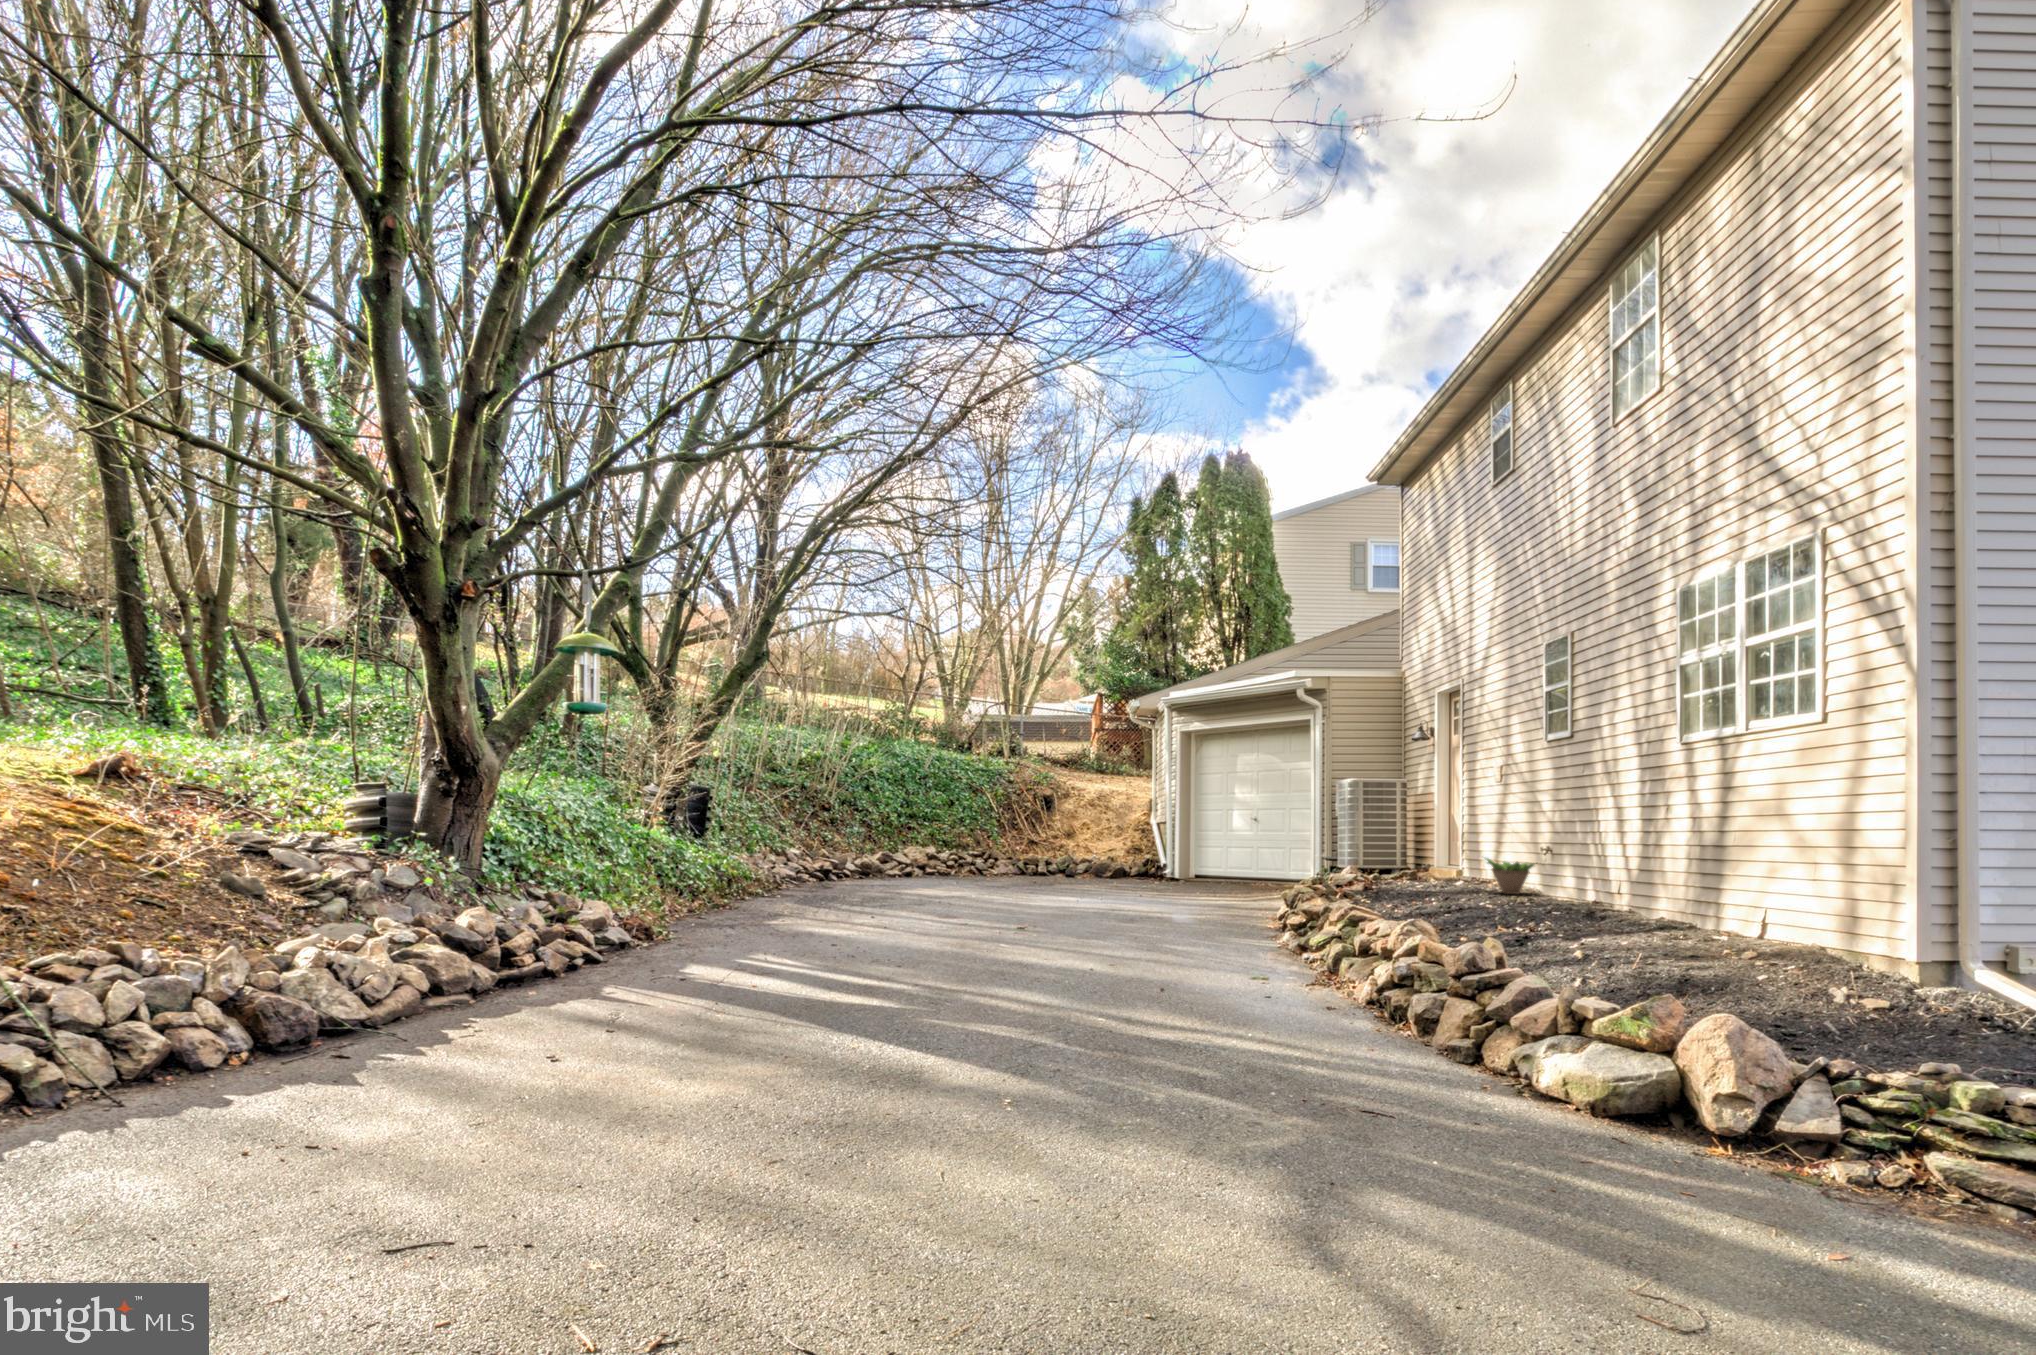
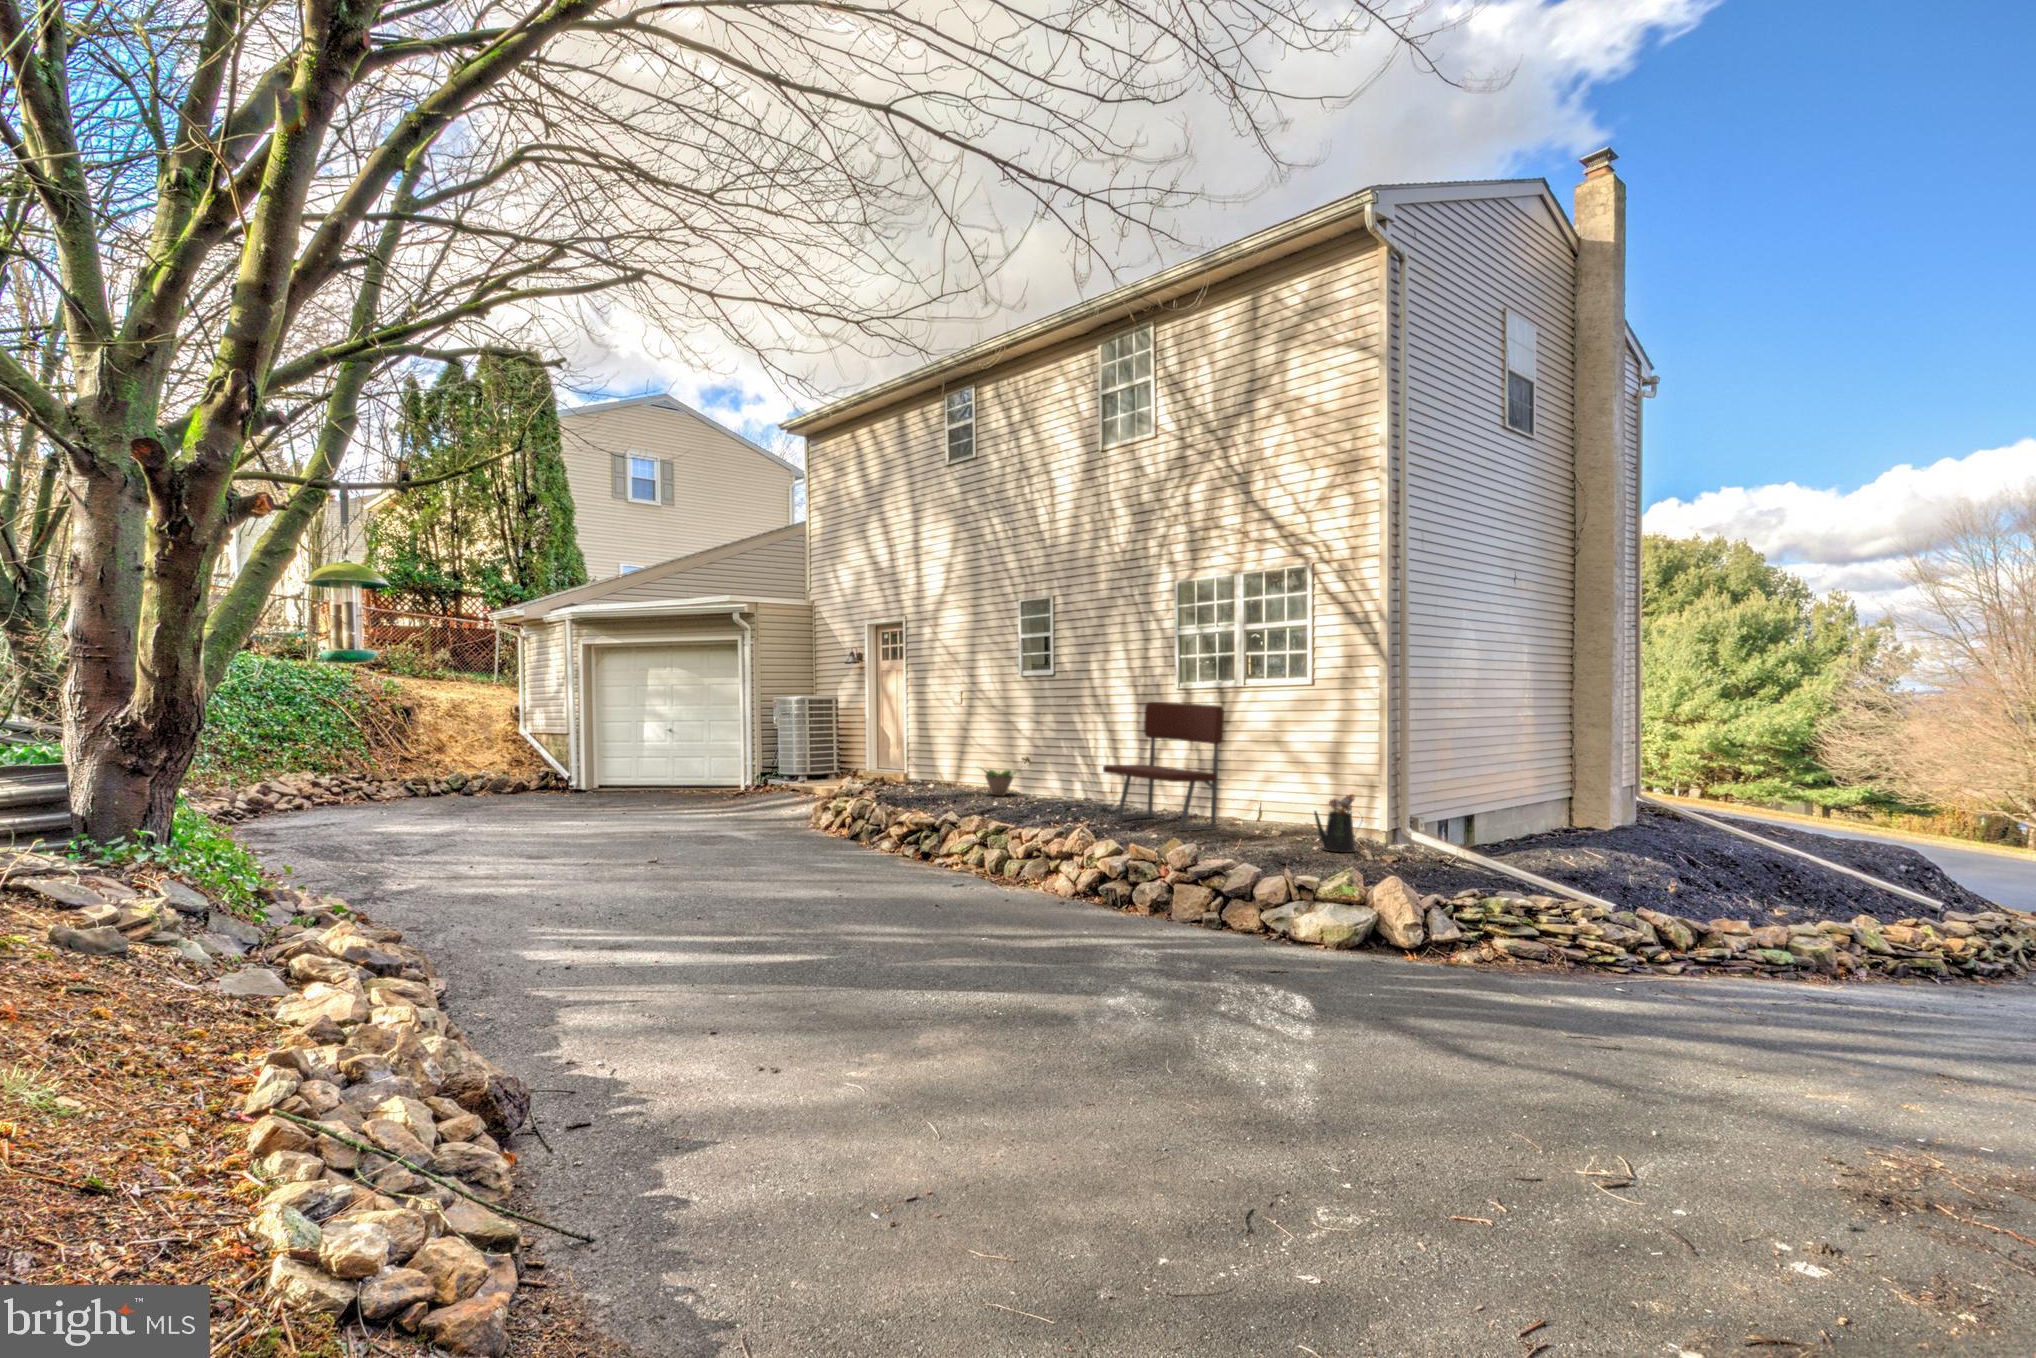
bench: none [1557,759,1715,944] -> present [1103,702,1224,831]
watering can: none [1793,888,1896,988] -> present [1314,794,1356,852]

